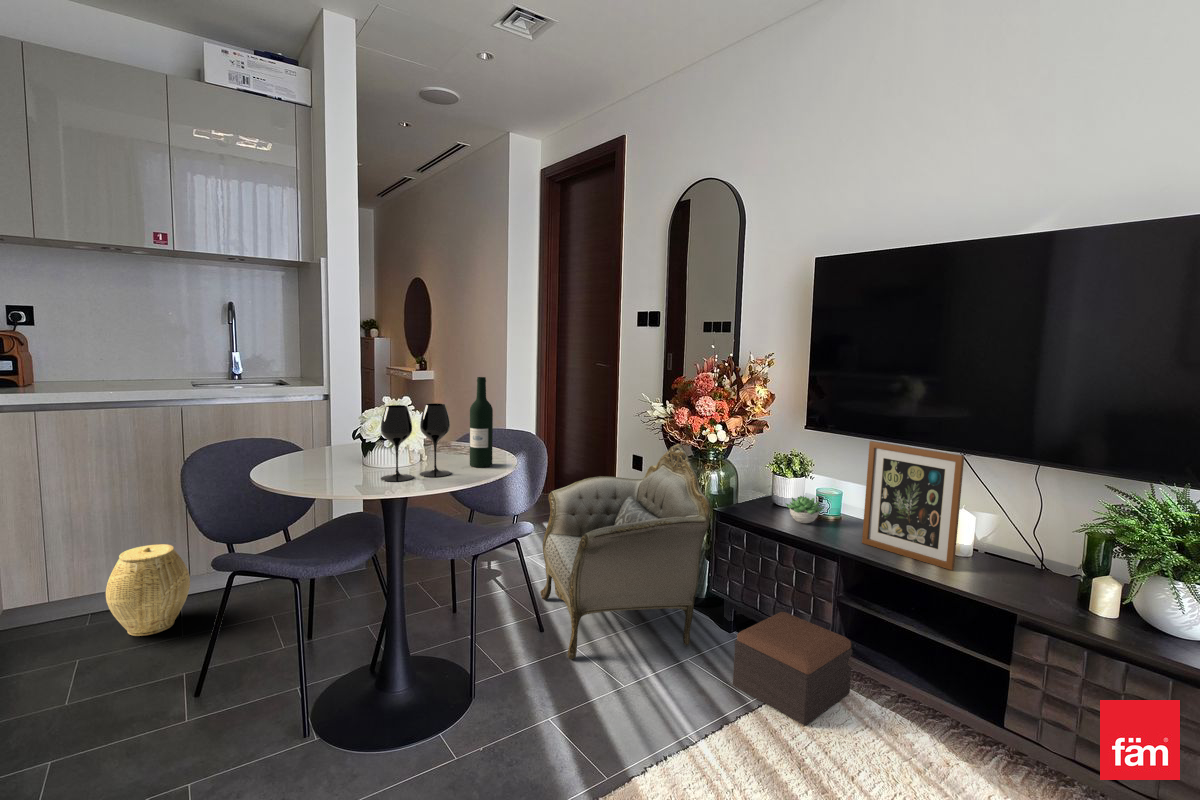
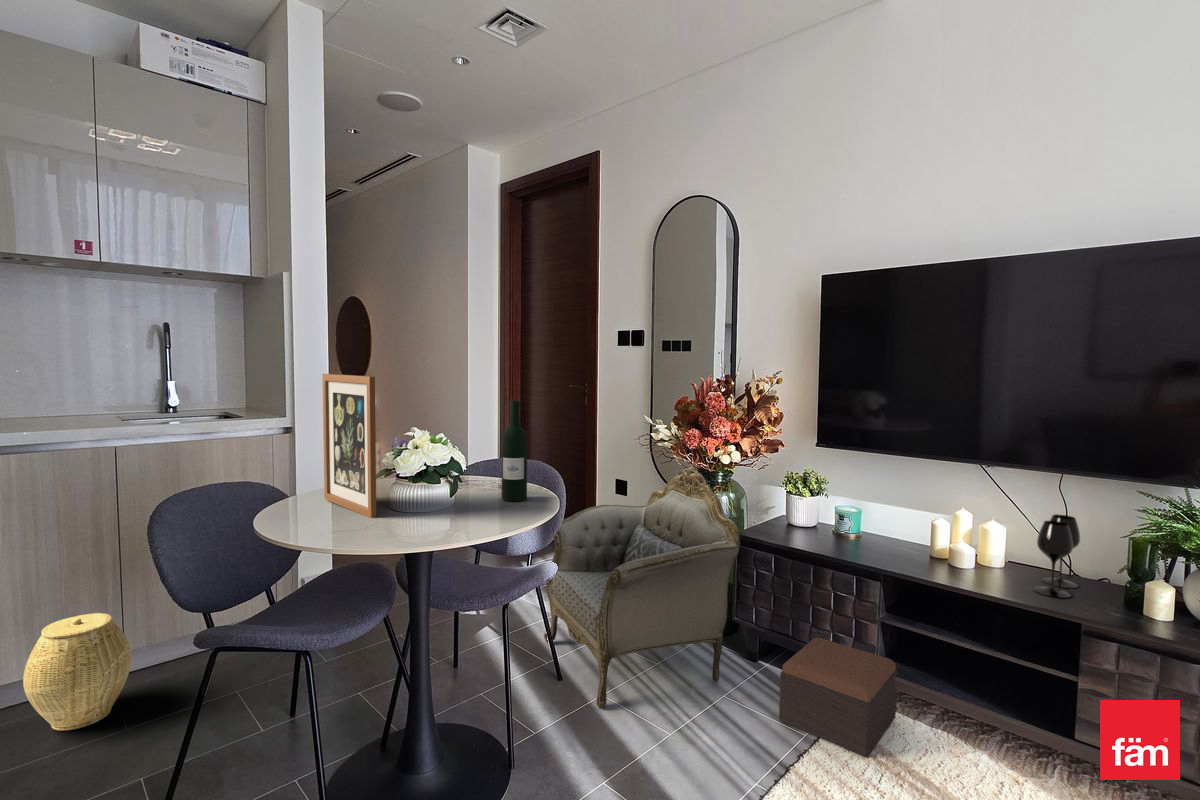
wine glass: present [381,403,451,482] -> present [1034,514,1080,598]
picture frame: present [862,441,964,570] -> present [322,374,376,518]
succulent plant: present [785,496,824,523] -> none [810,515,850,543]

